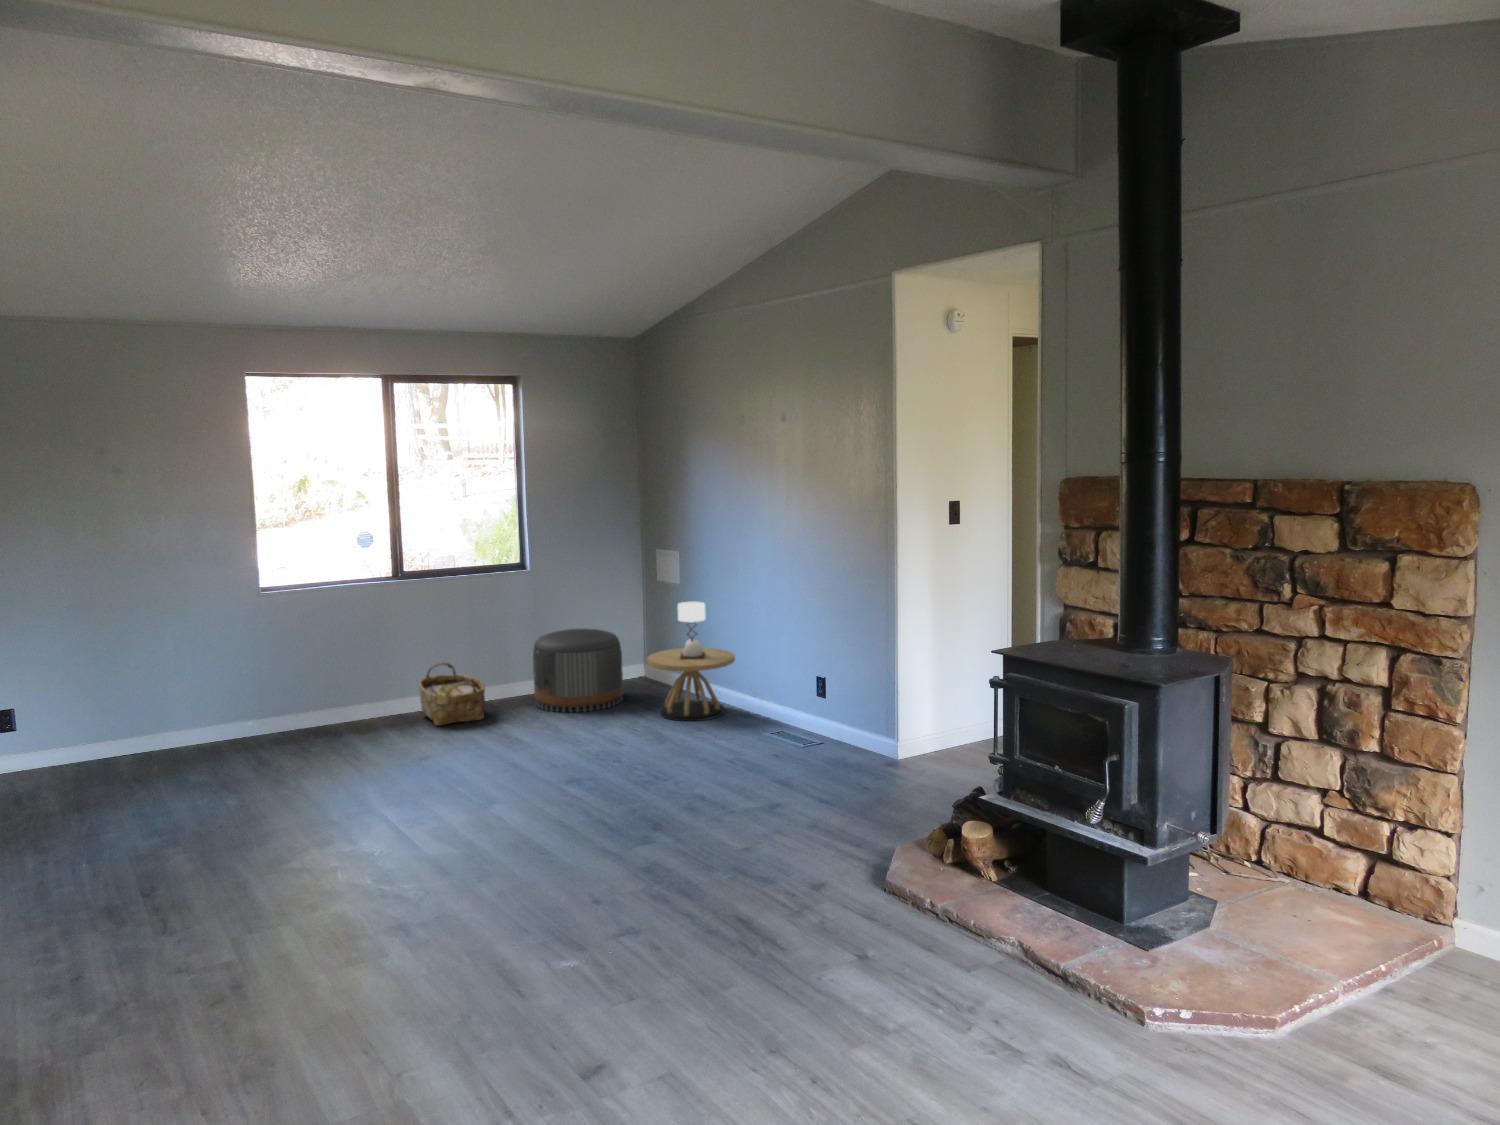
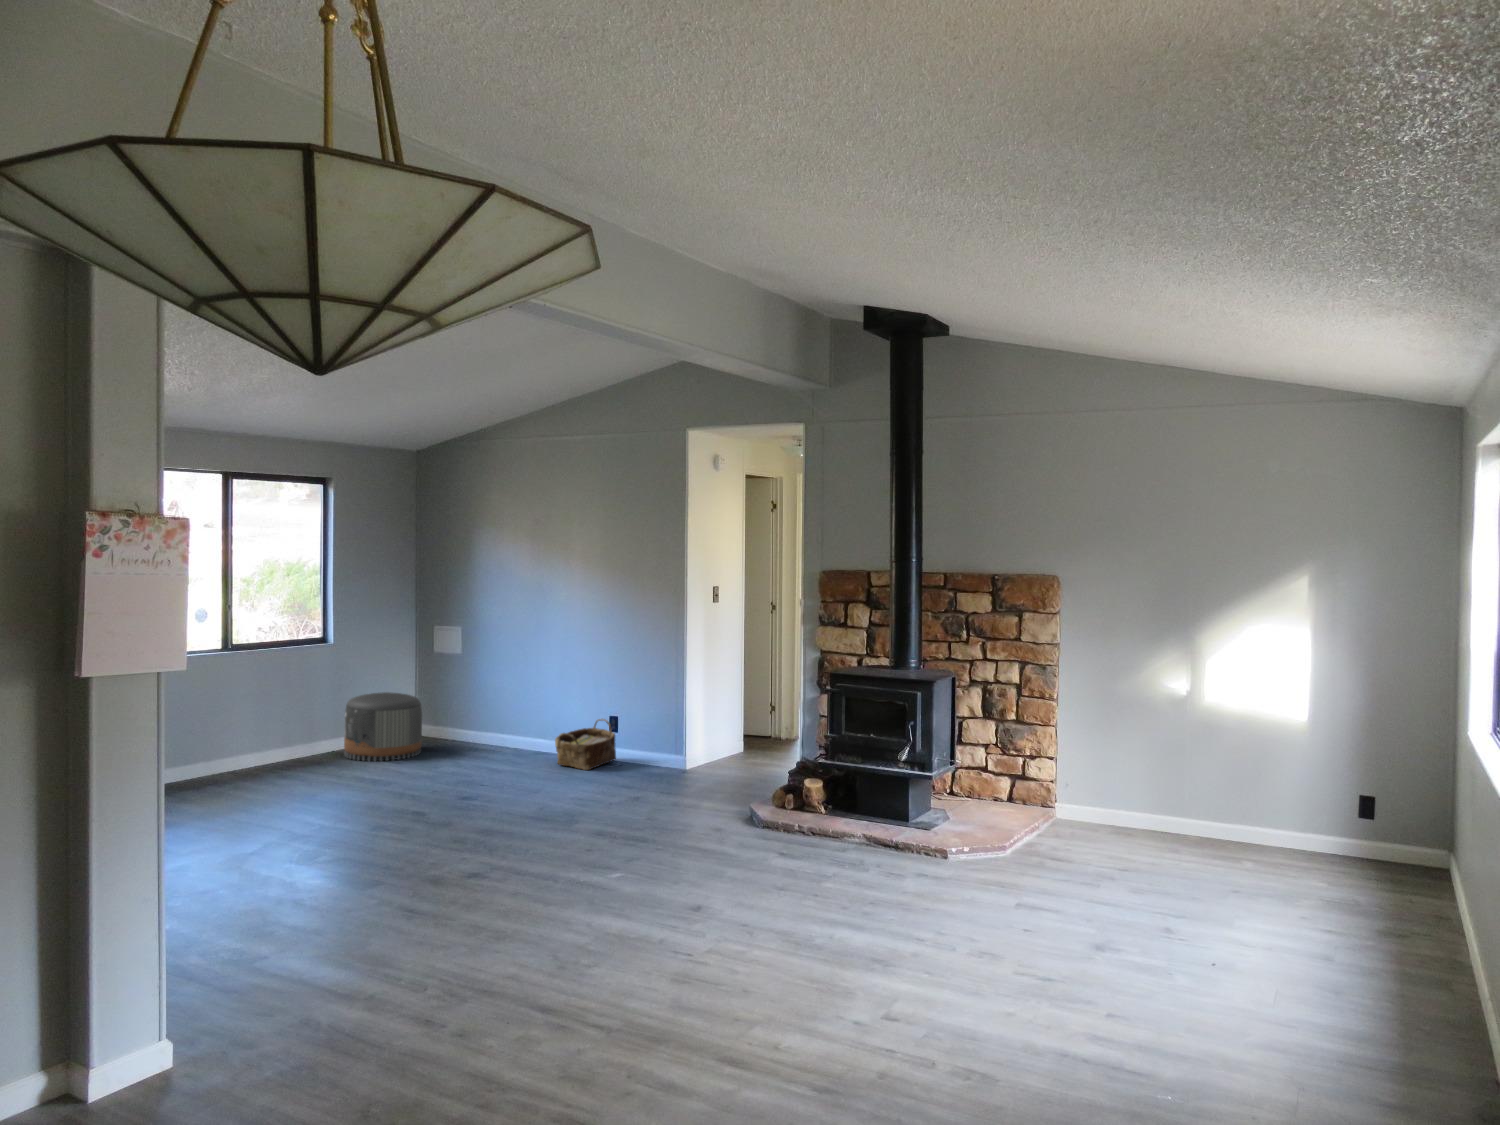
side table: present [647,602,735,721] -> none [459,666,530,760]
woven basket: present [419,662,485,726] -> present [555,719,616,770]

